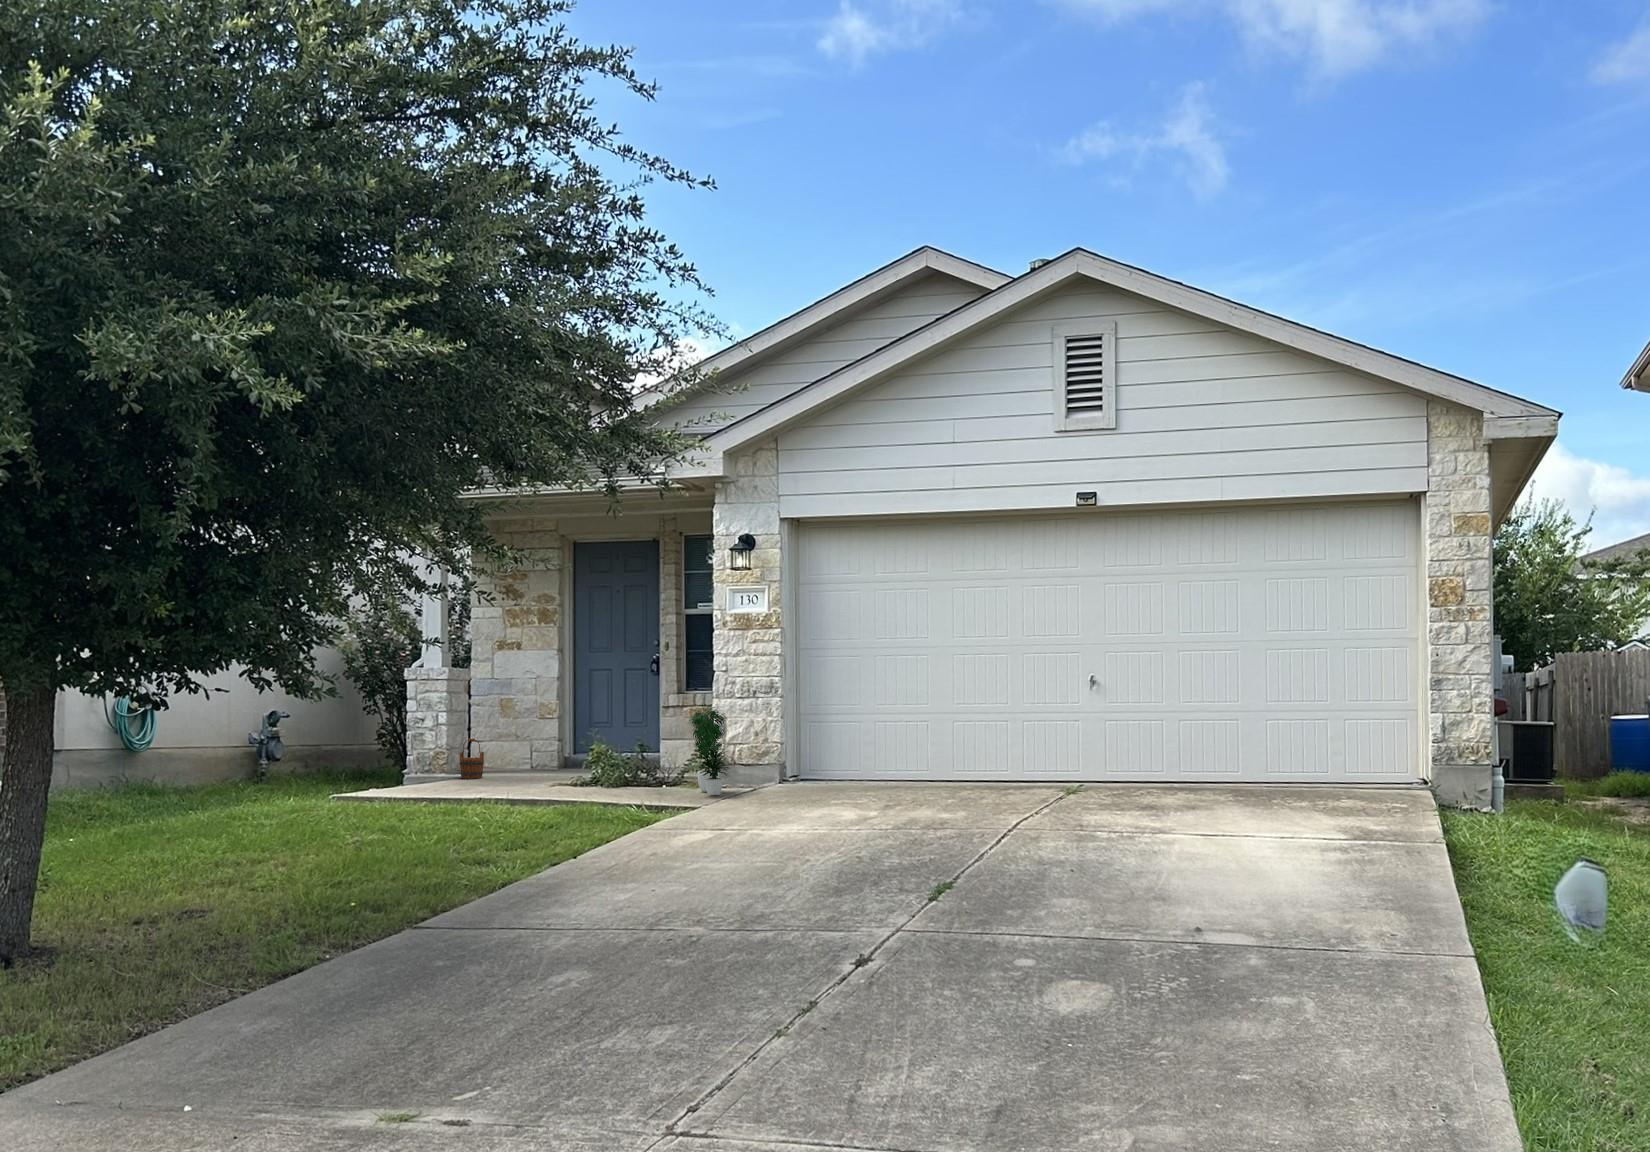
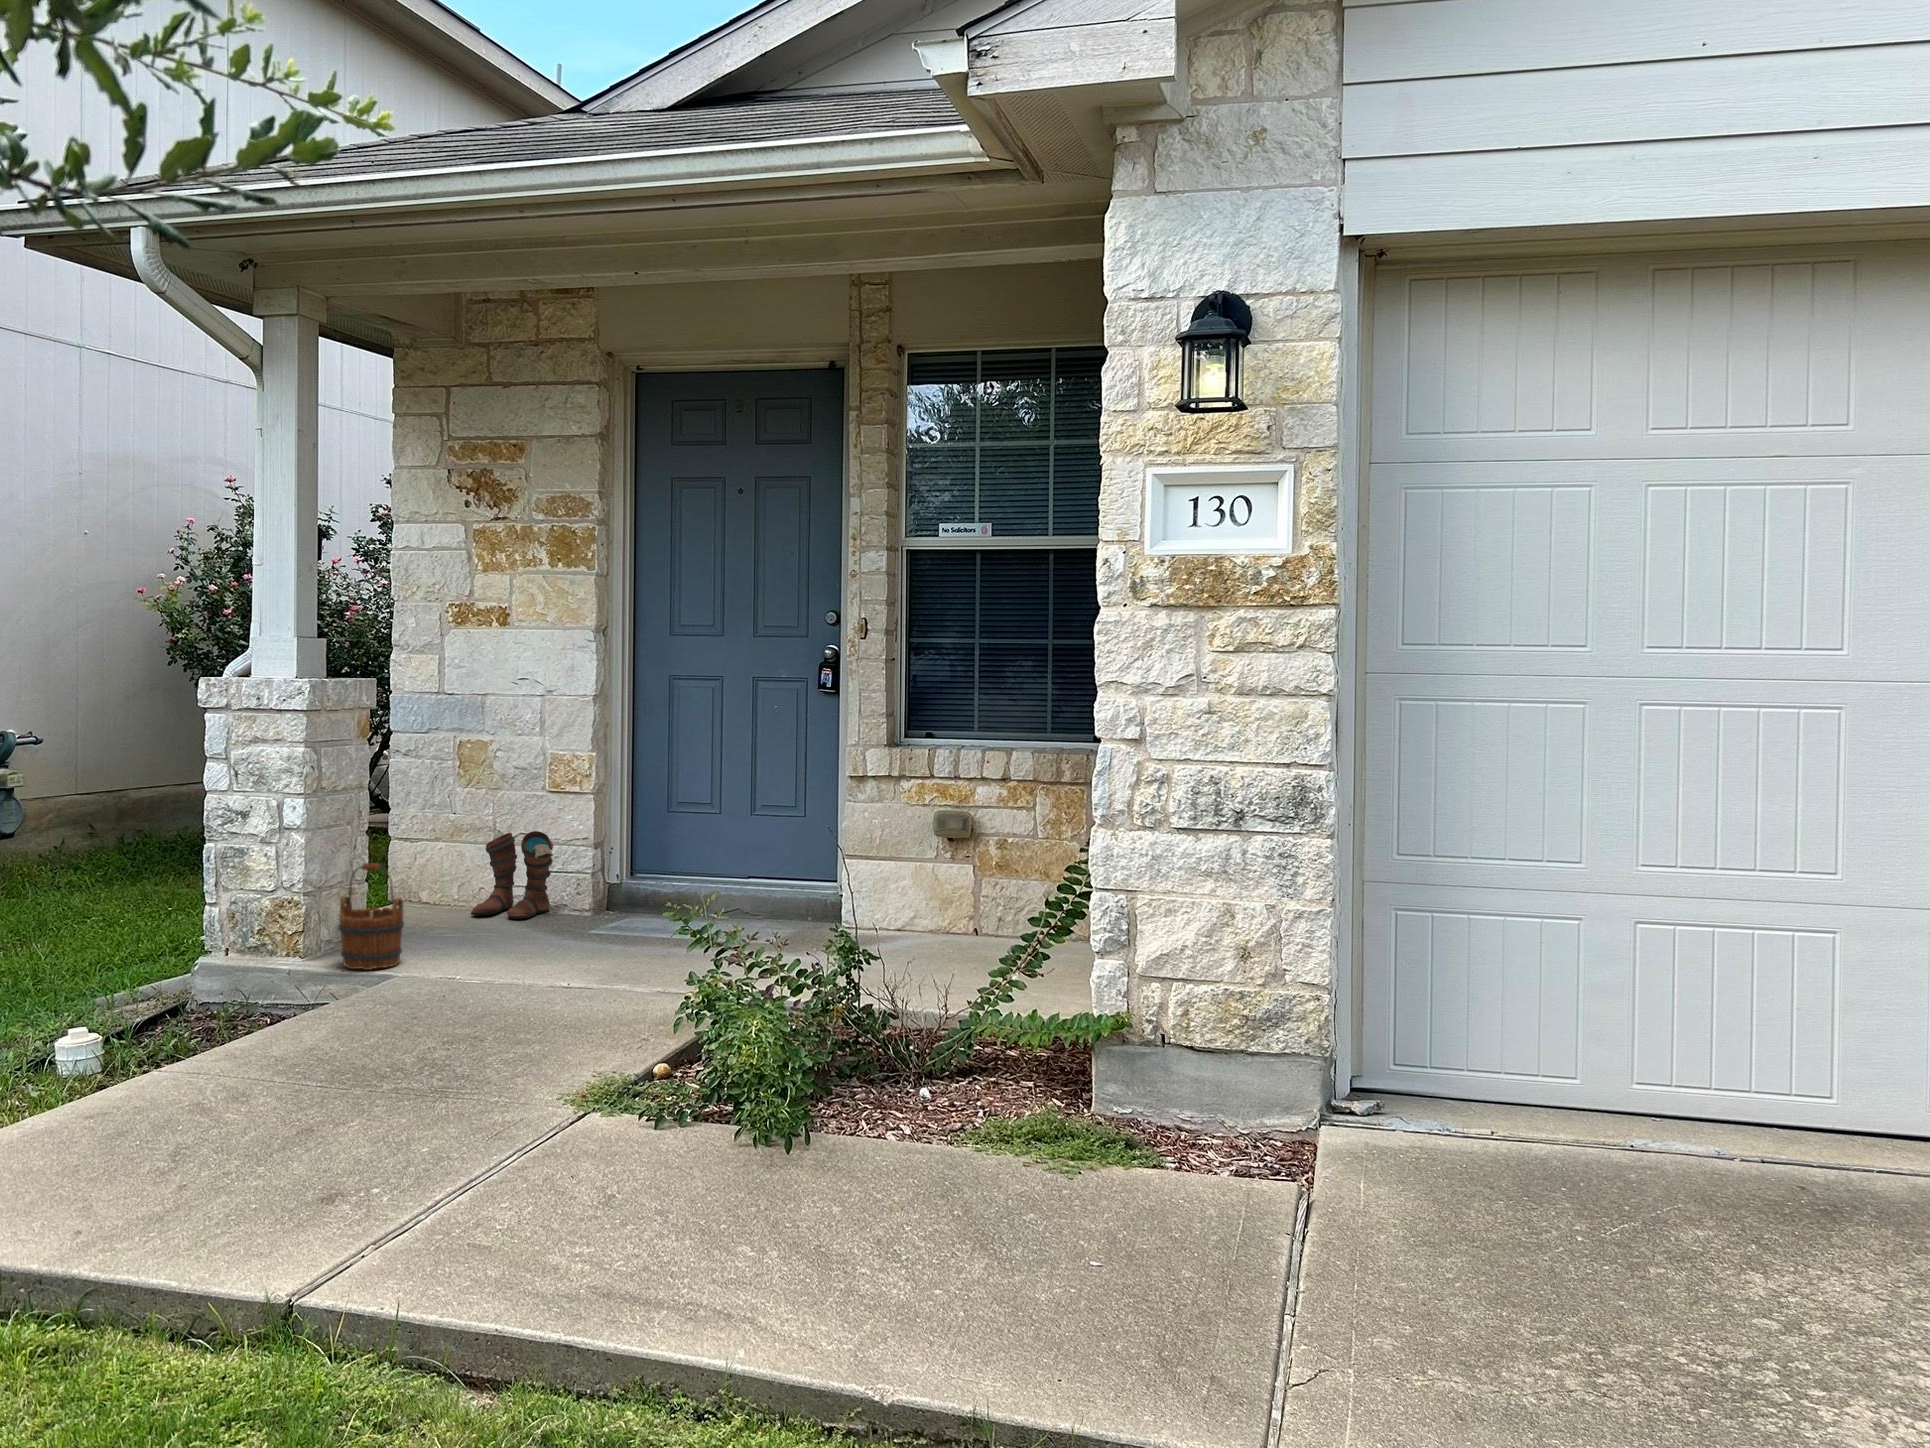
potted plant: present [689,705,729,795] -> none [1025,847,1202,1199]
boots: none [505,735,540,770] -> present [471,831,553,919]

